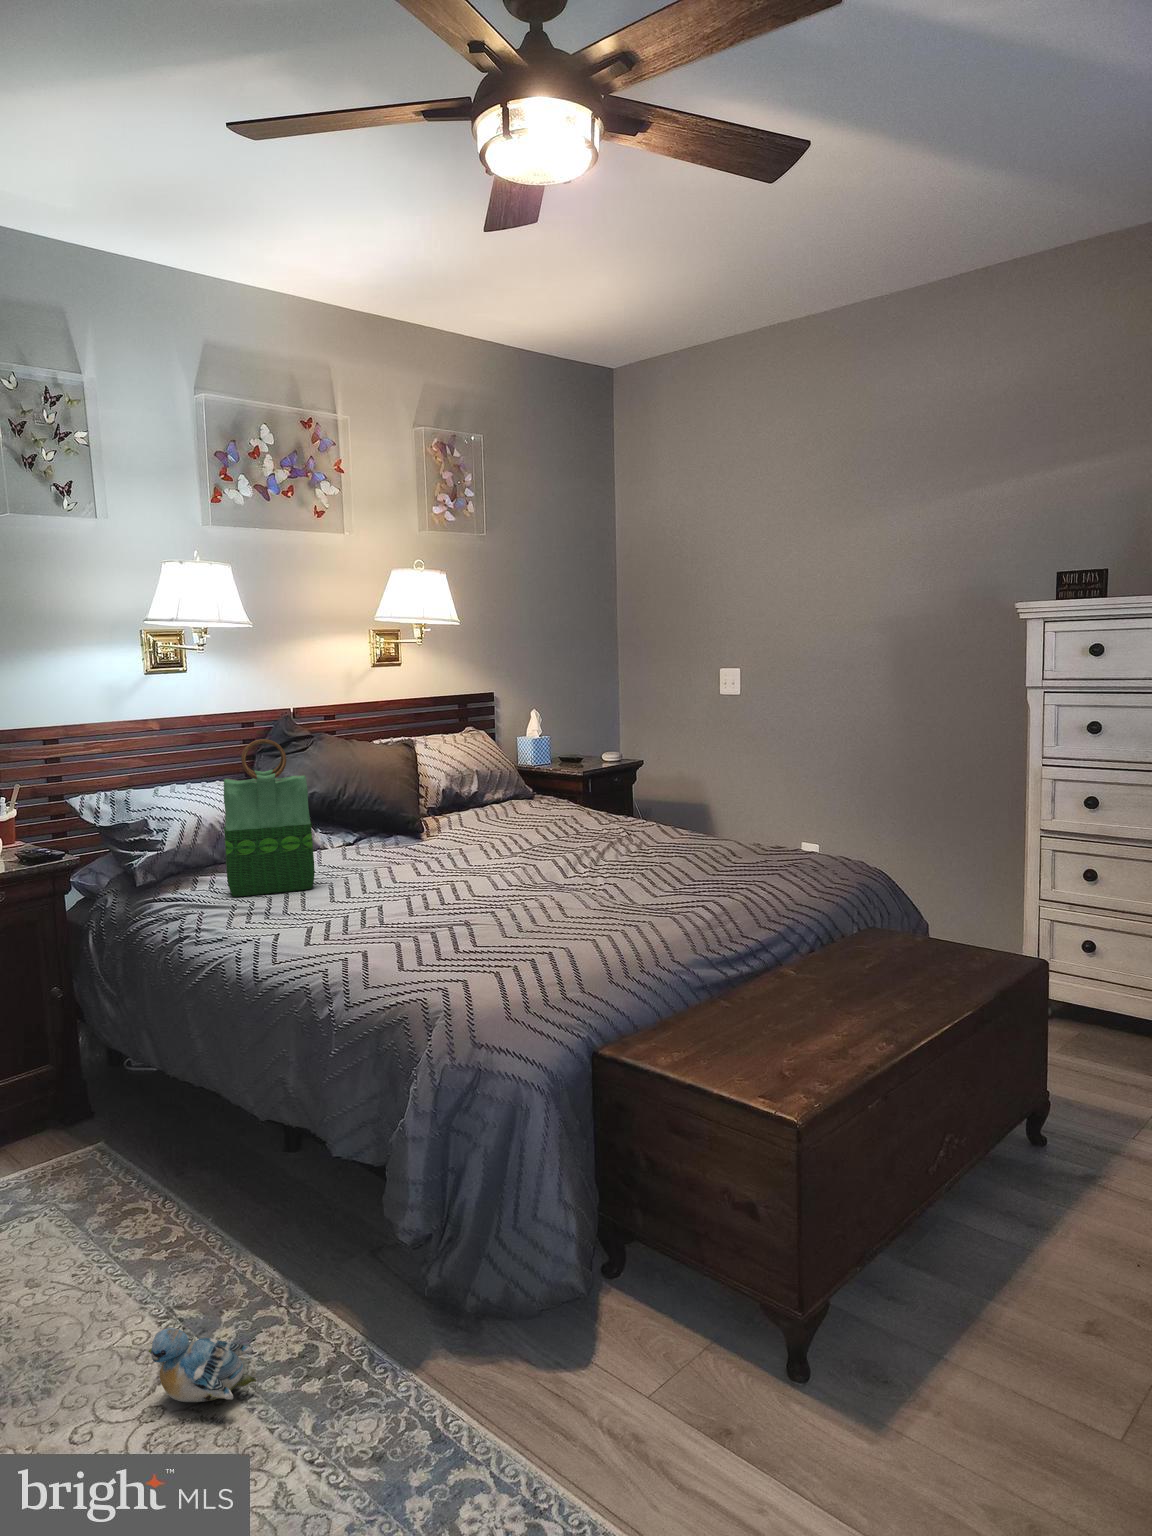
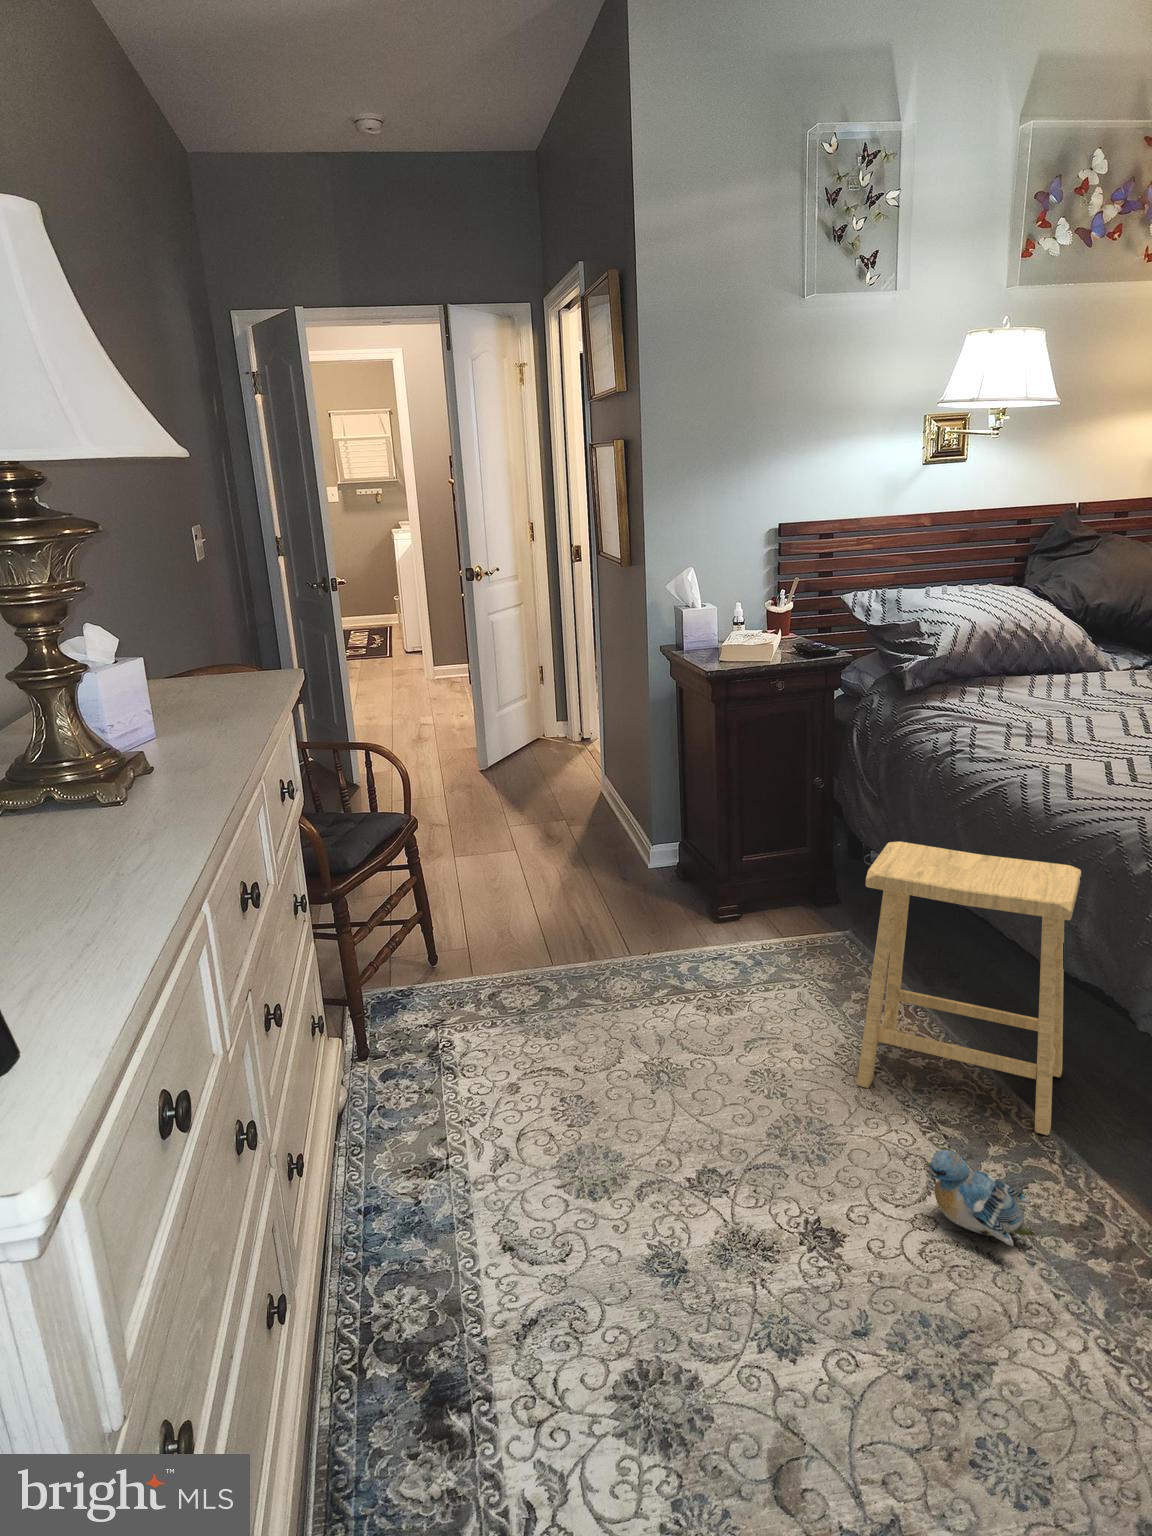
tote bag: present [224,739,315,897] -> none [1007,539,1120,716]
footstool: none [76,1023,299,1301] -> present [857,841,1081,1135]

